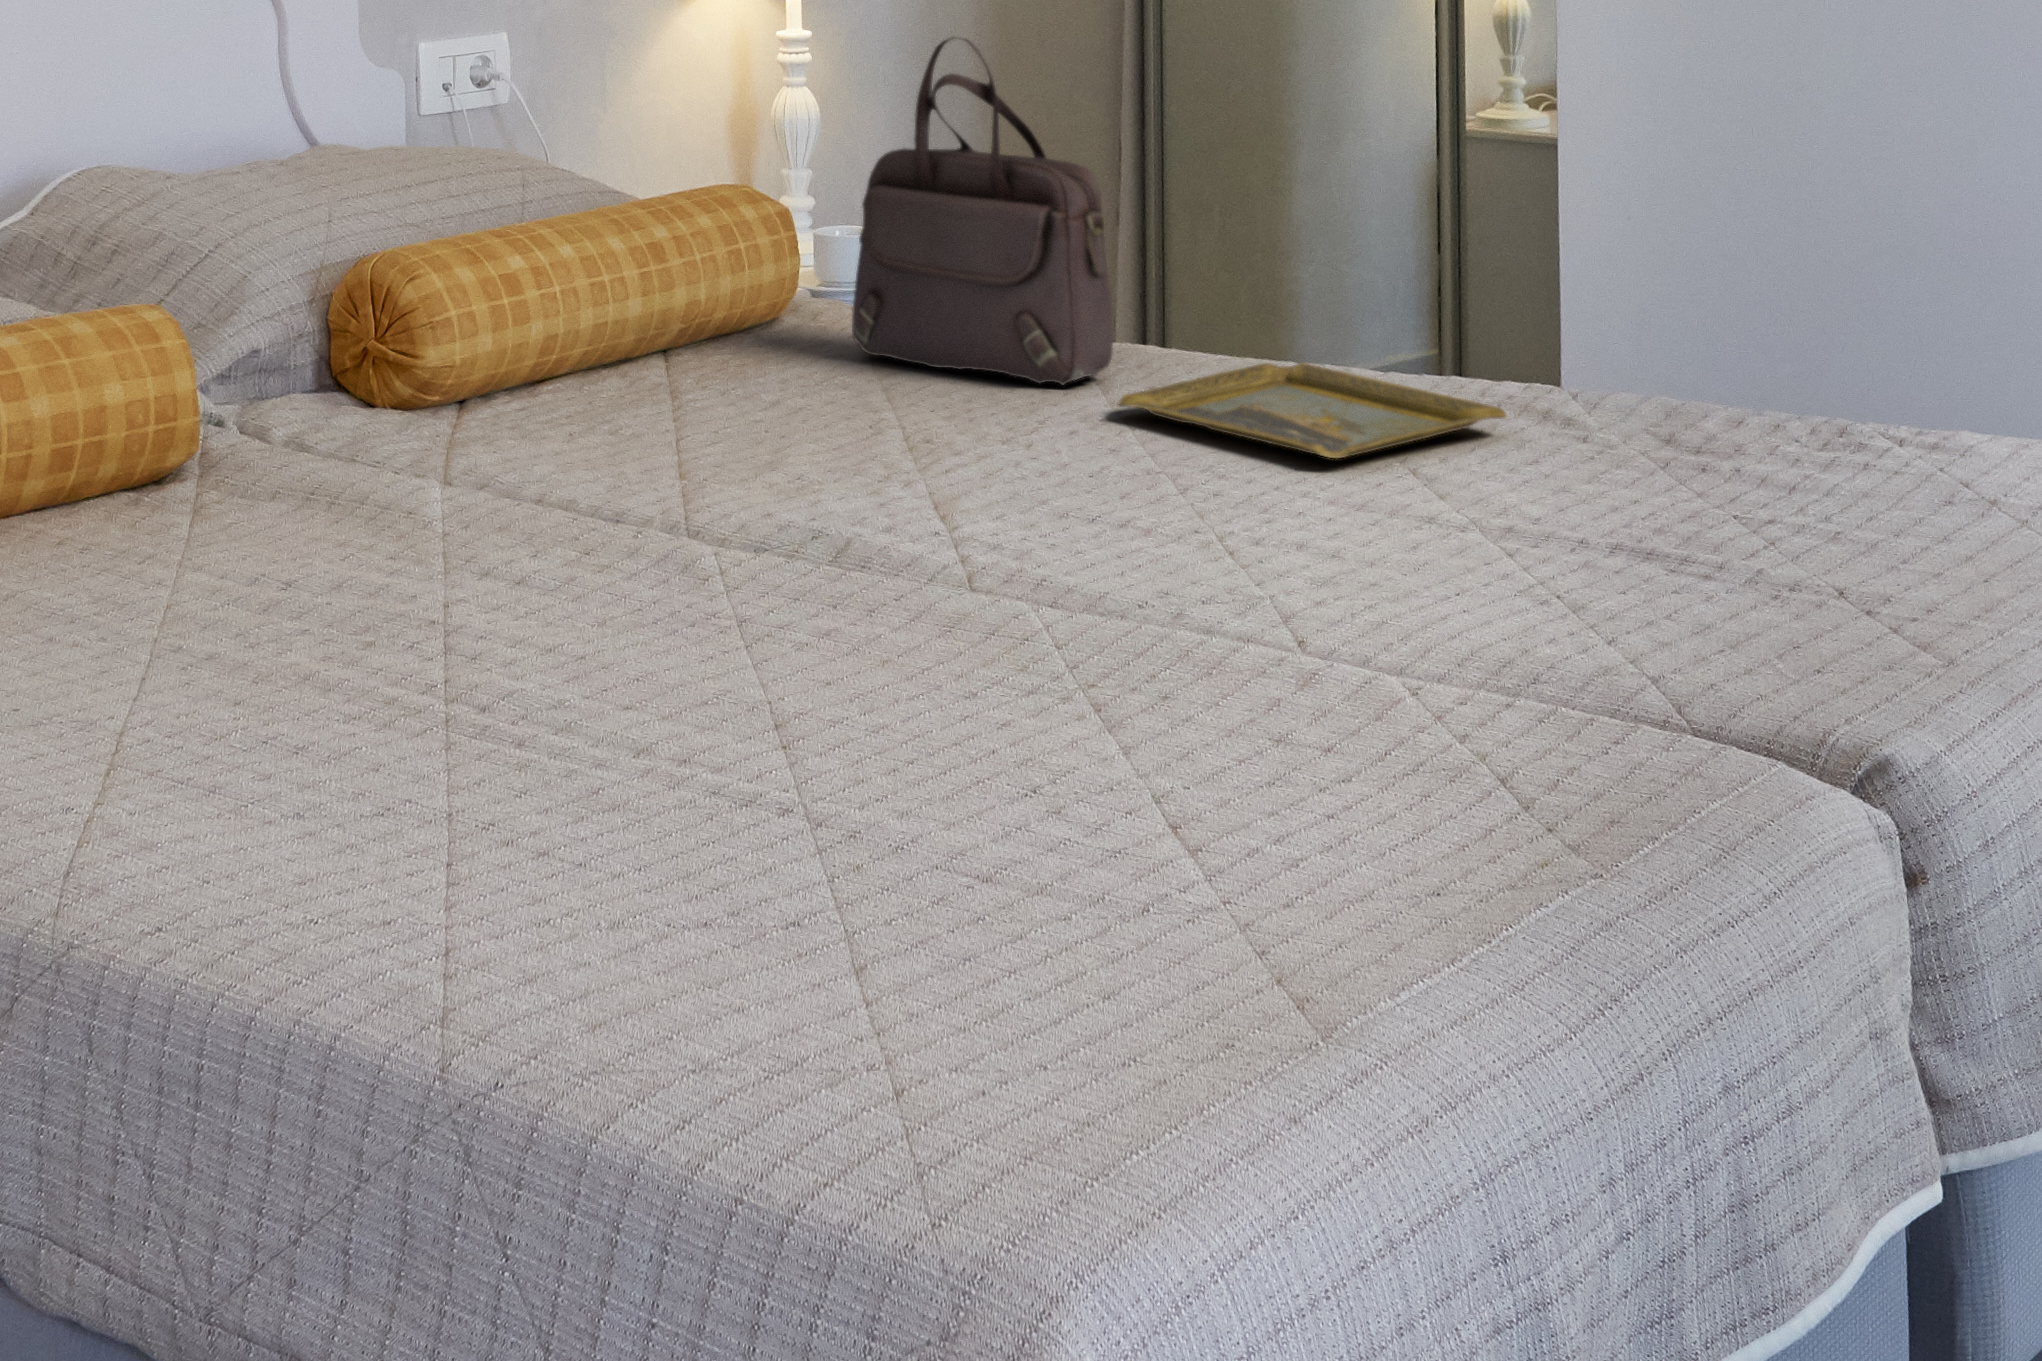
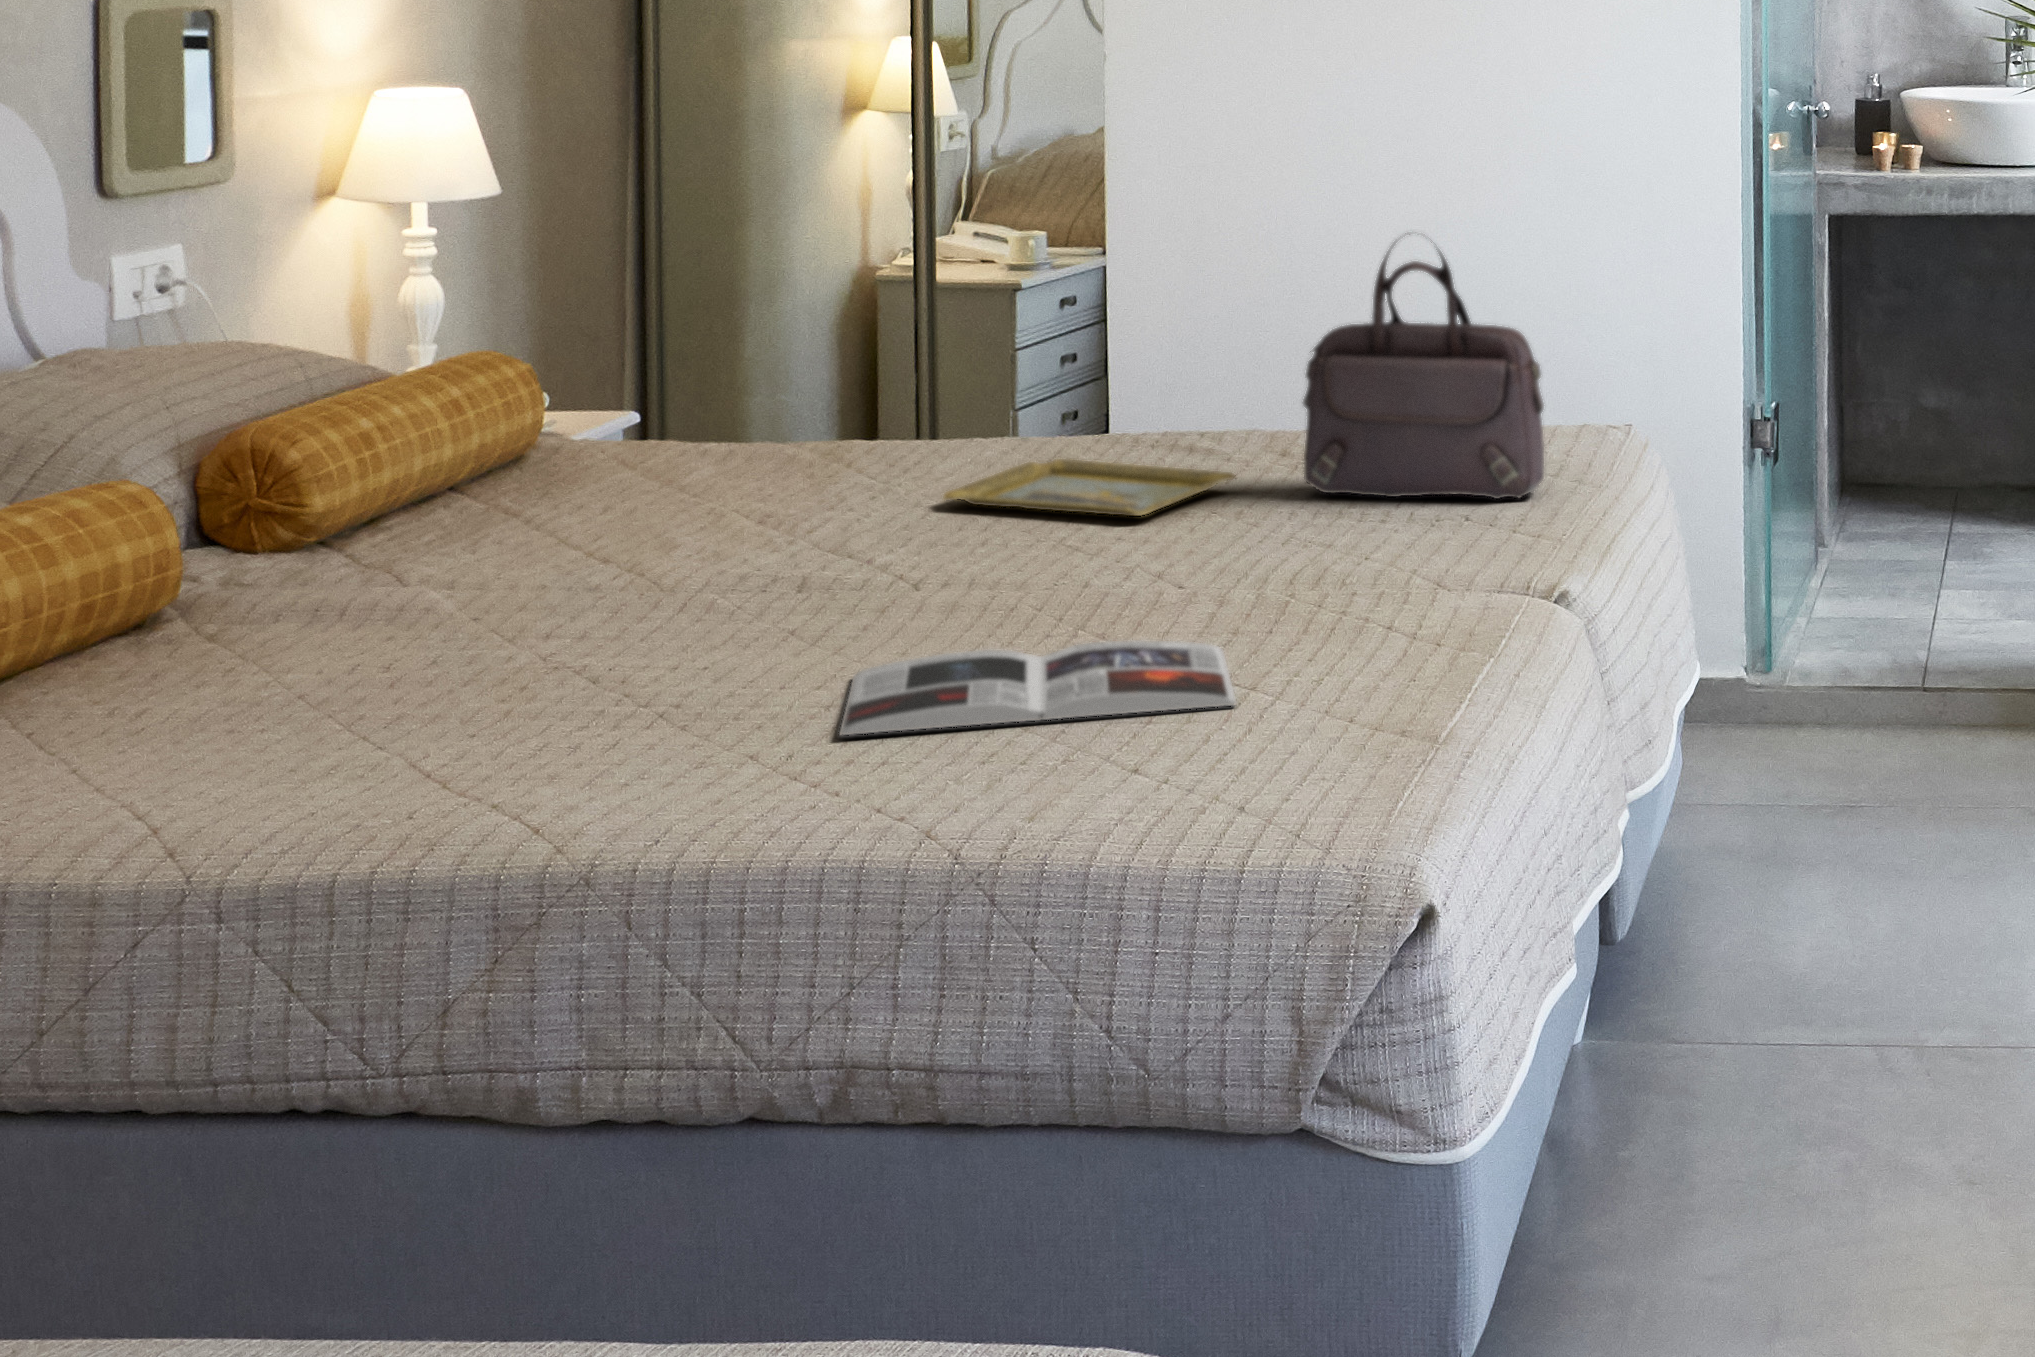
handbag: present [852,37,1113,385] -> present [1303,233,1544,499]
magazine: none [627,637,1237,789] -> present [840,640,1237,735]

